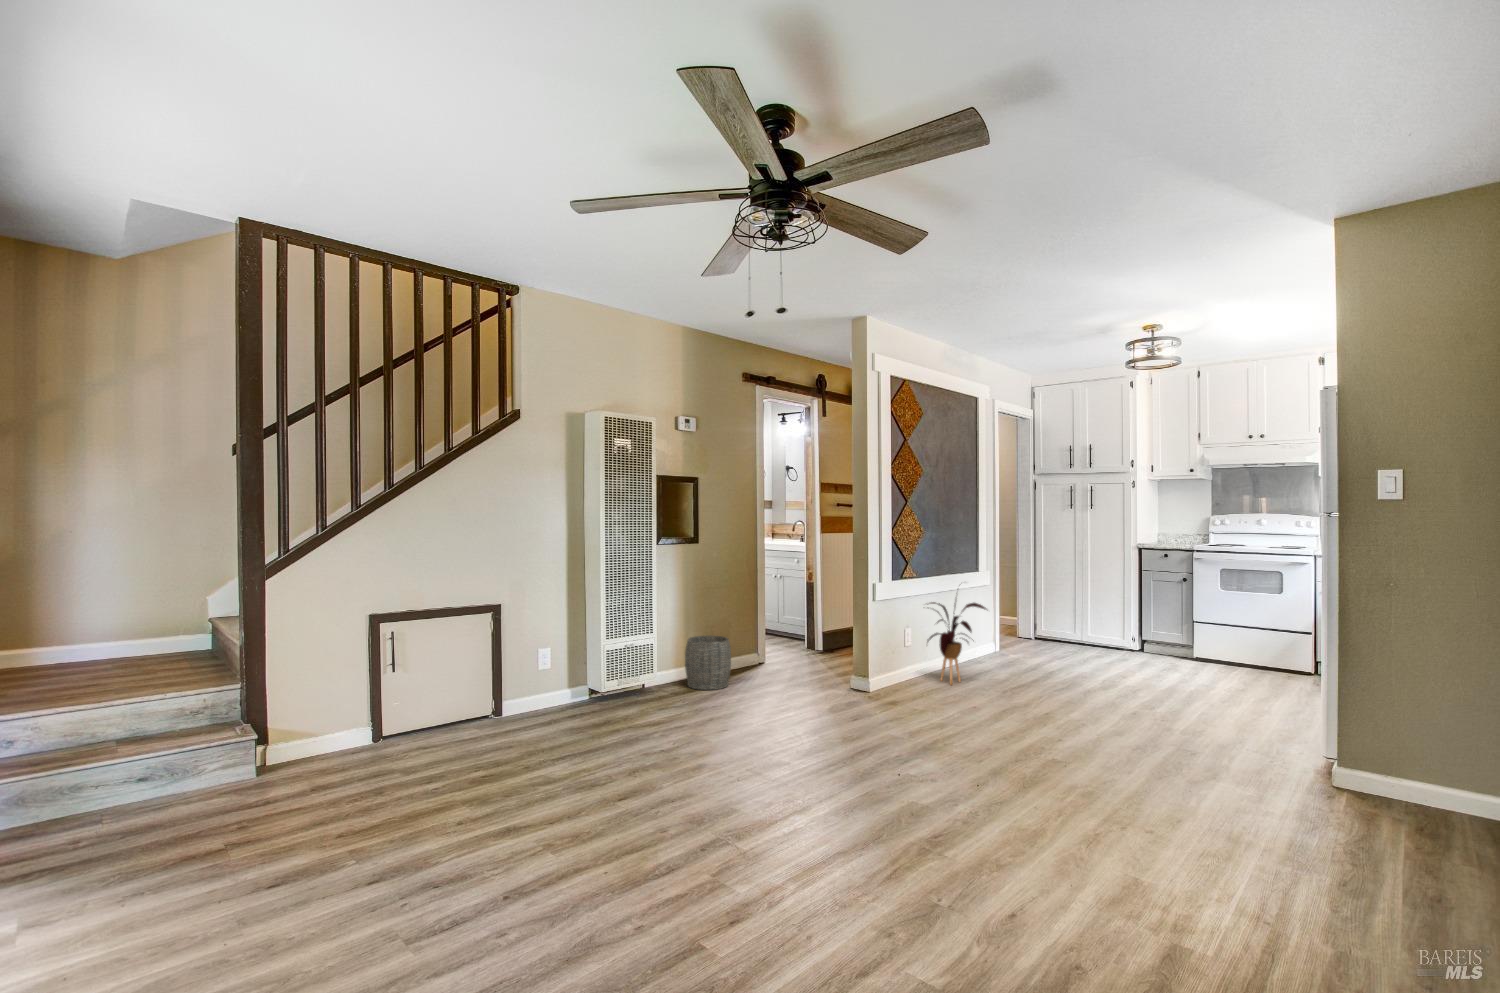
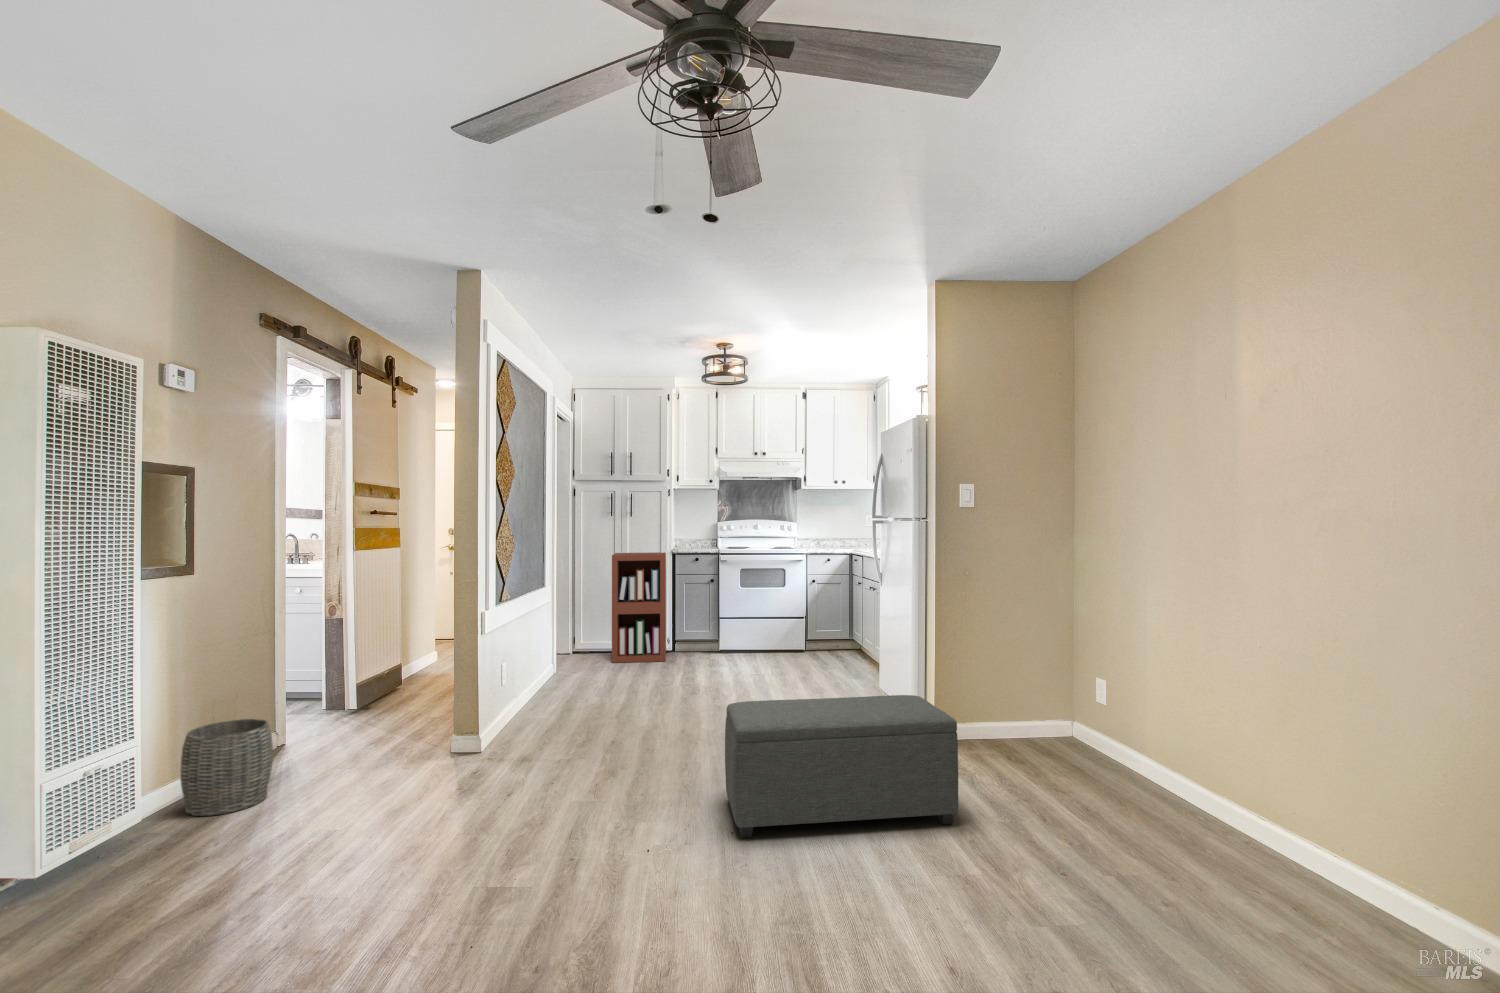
bookshelf: none [1056,545,1129,660] -> present [612,552,666,663]
house plant: present [927,602,986,684] -> none [521,599,605,718]
ottoman: none [958,683,1219,862] -> present [725,695,959,838]

